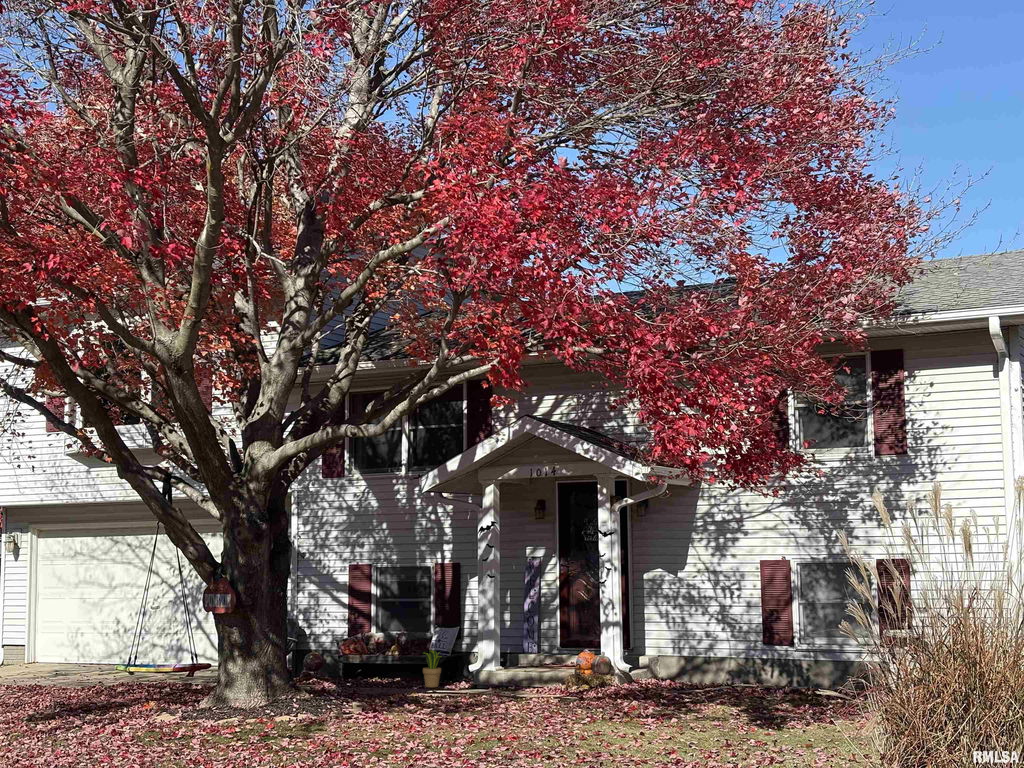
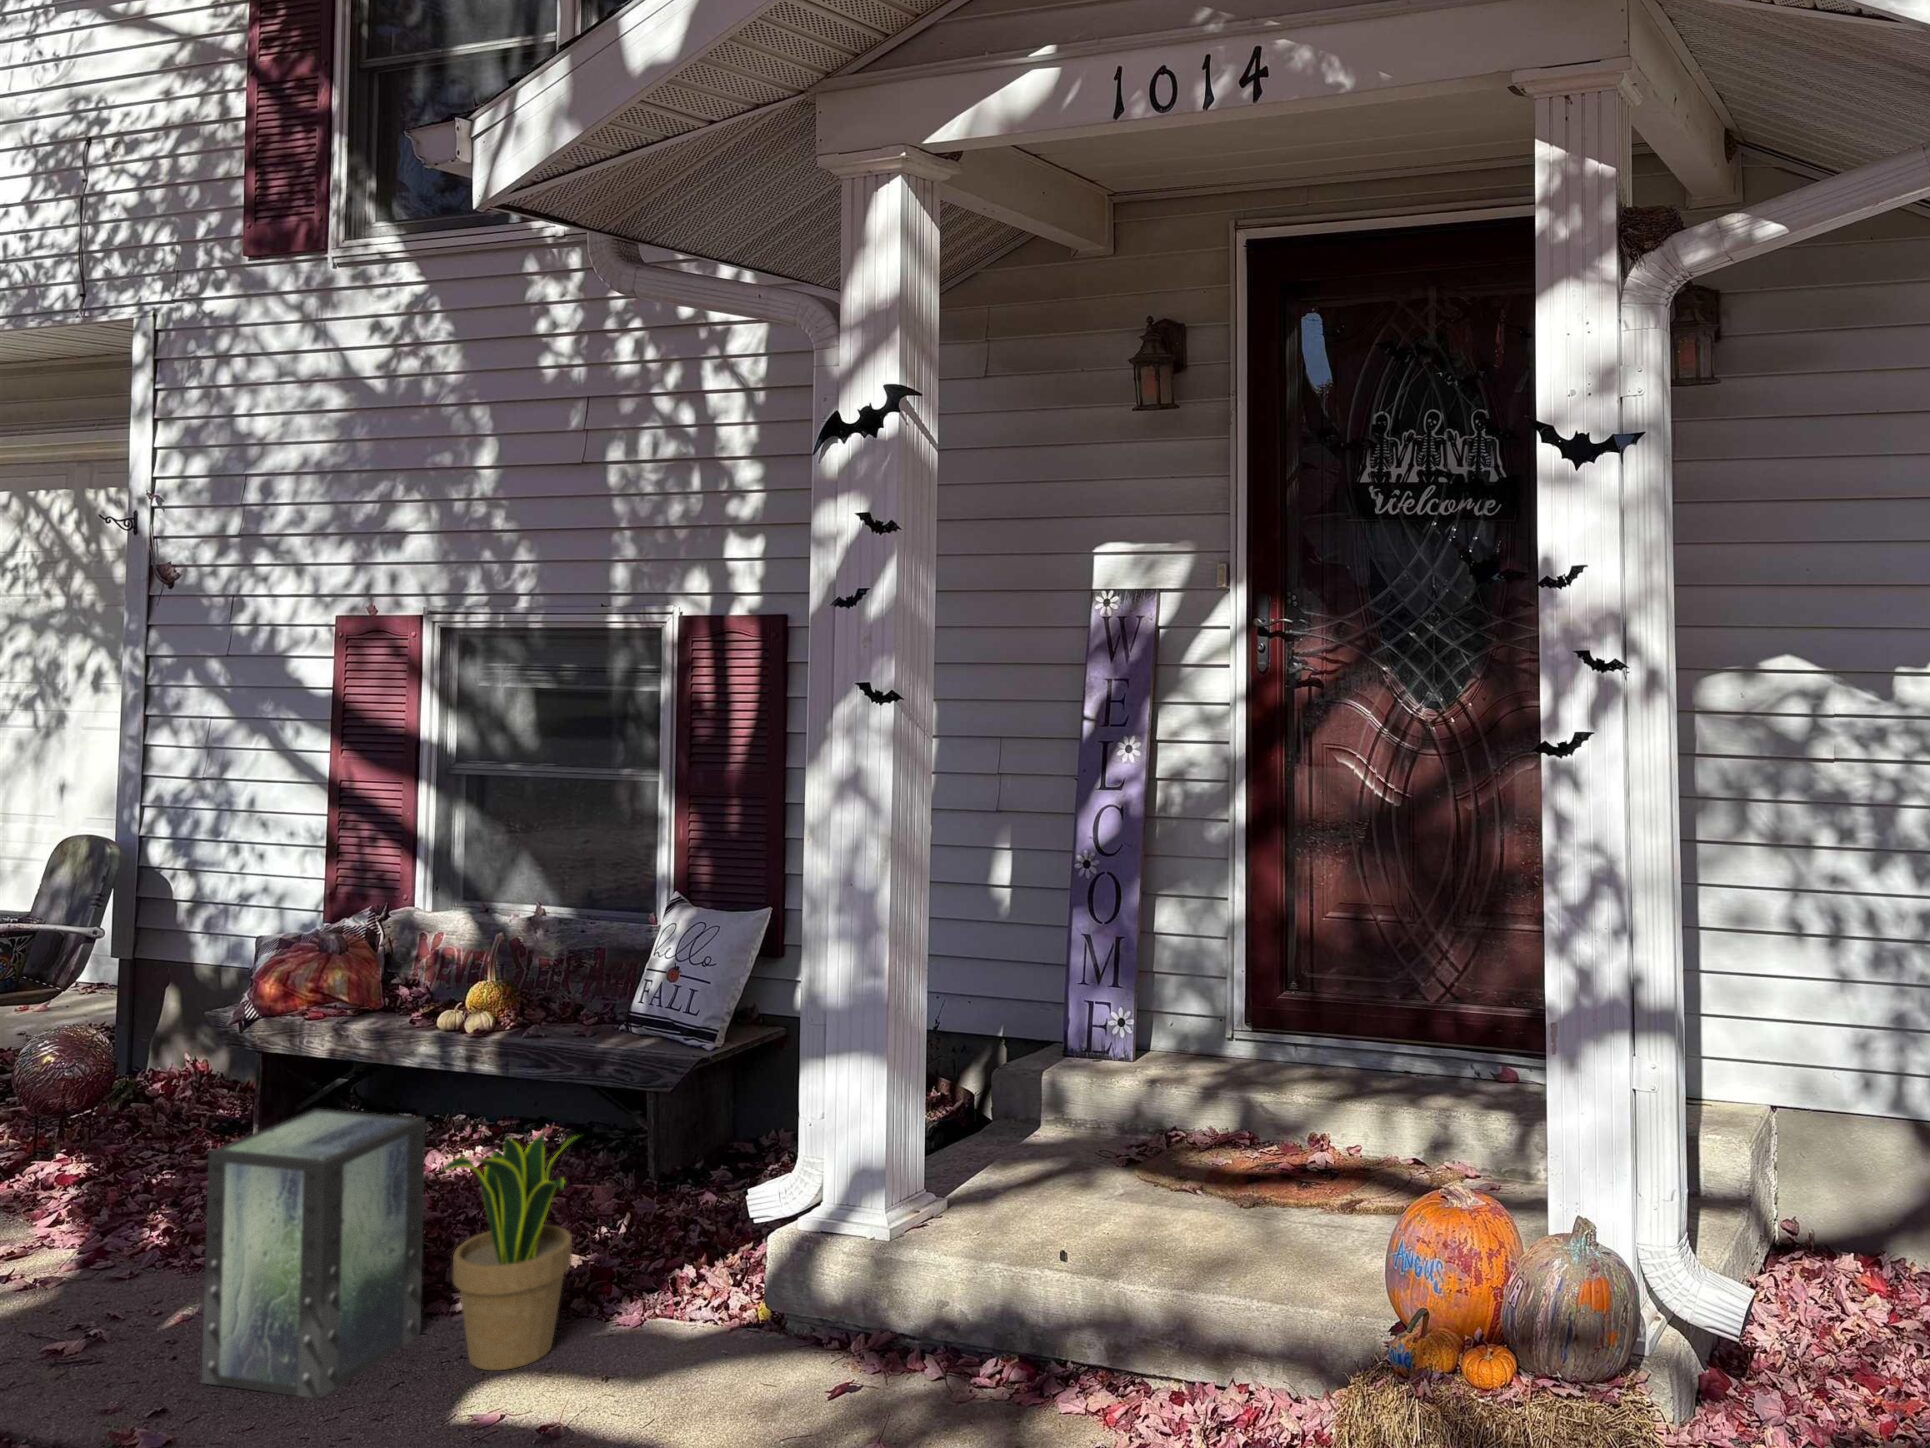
storage box: none [385,648,415,689] -> present [202,1109,426,1399]

